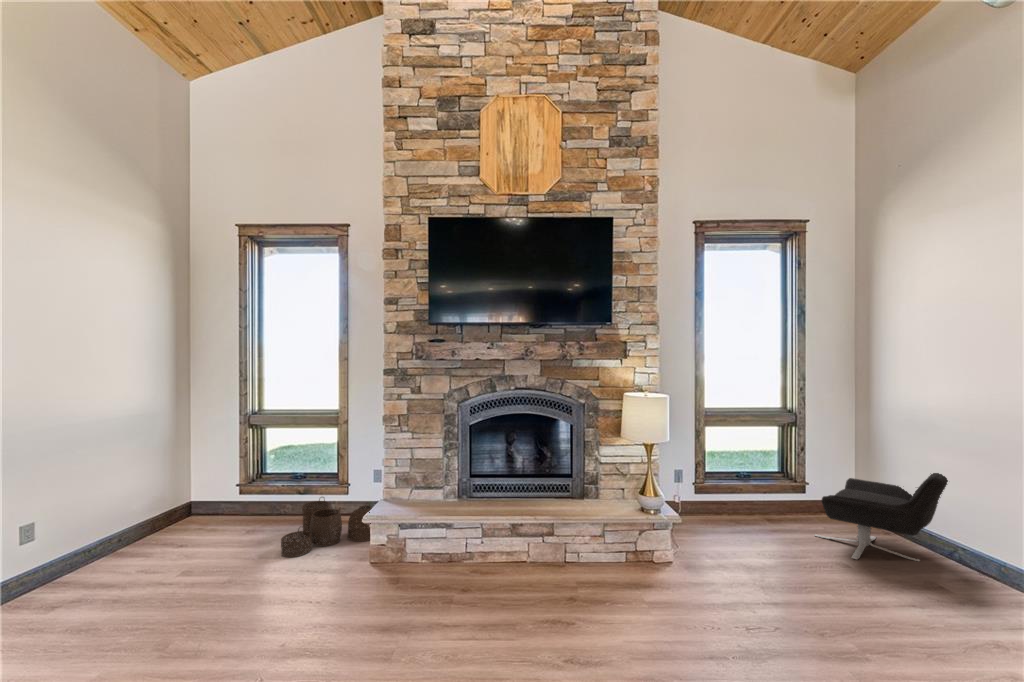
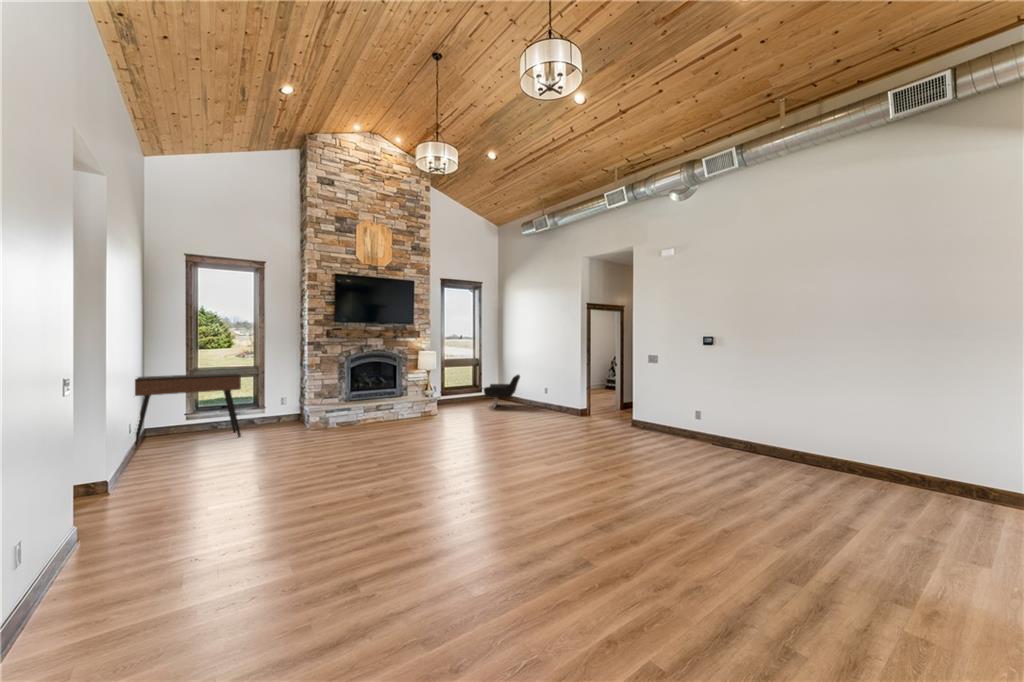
console table: none [88,423,275,555] -> present [135,373,241,449]
woven basket: present [281,497,372,557] -> none [254,411,301,435]

